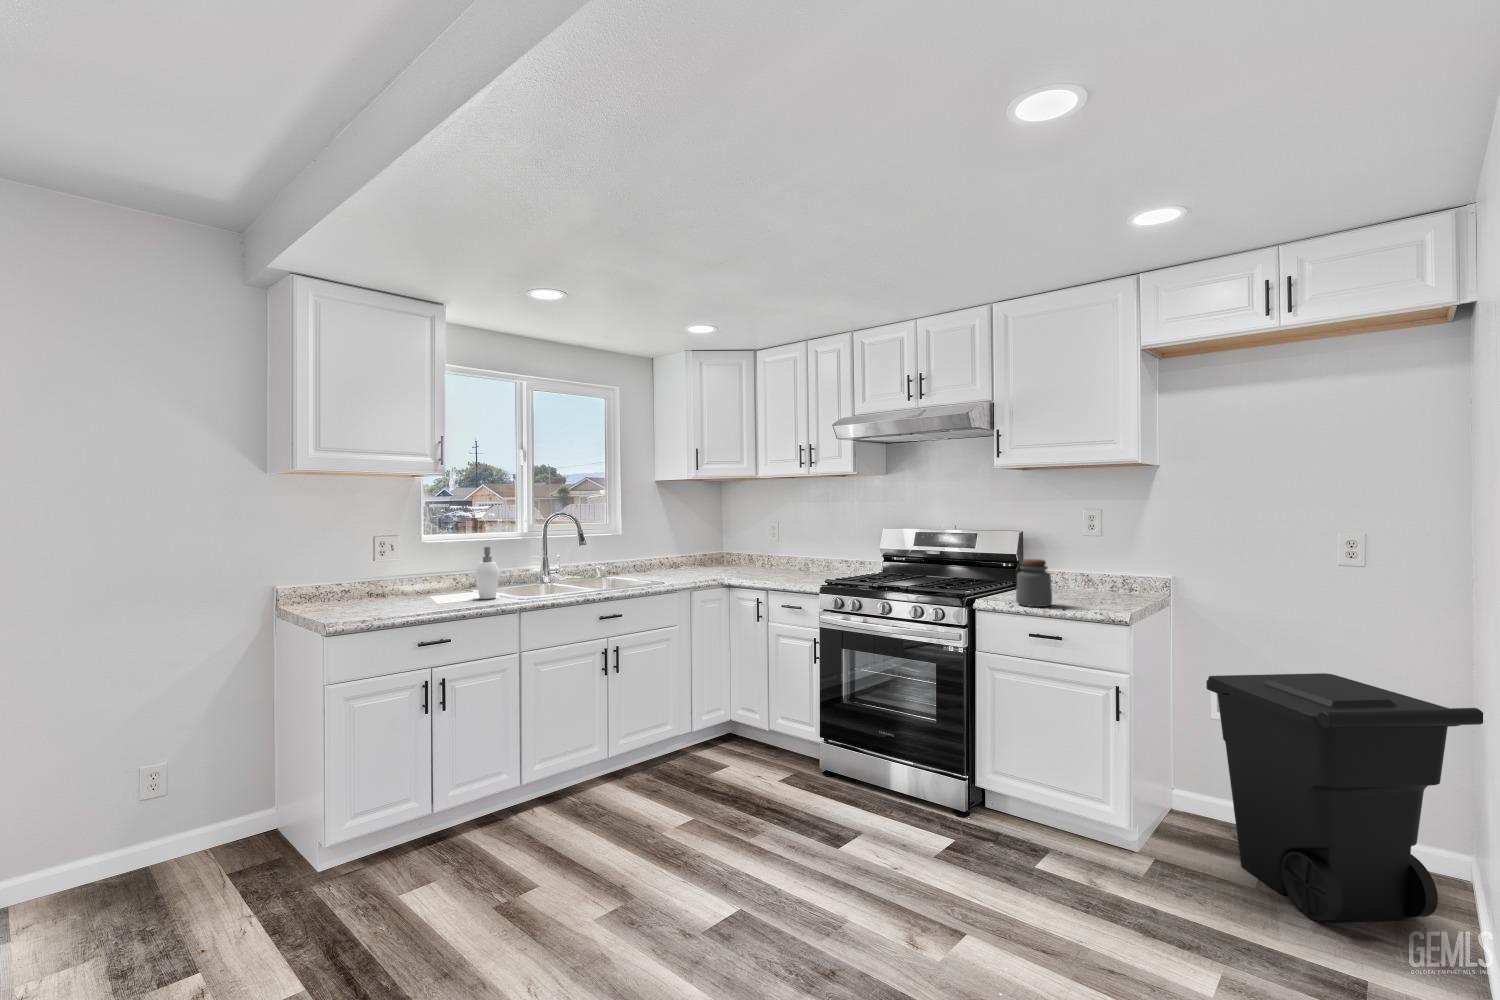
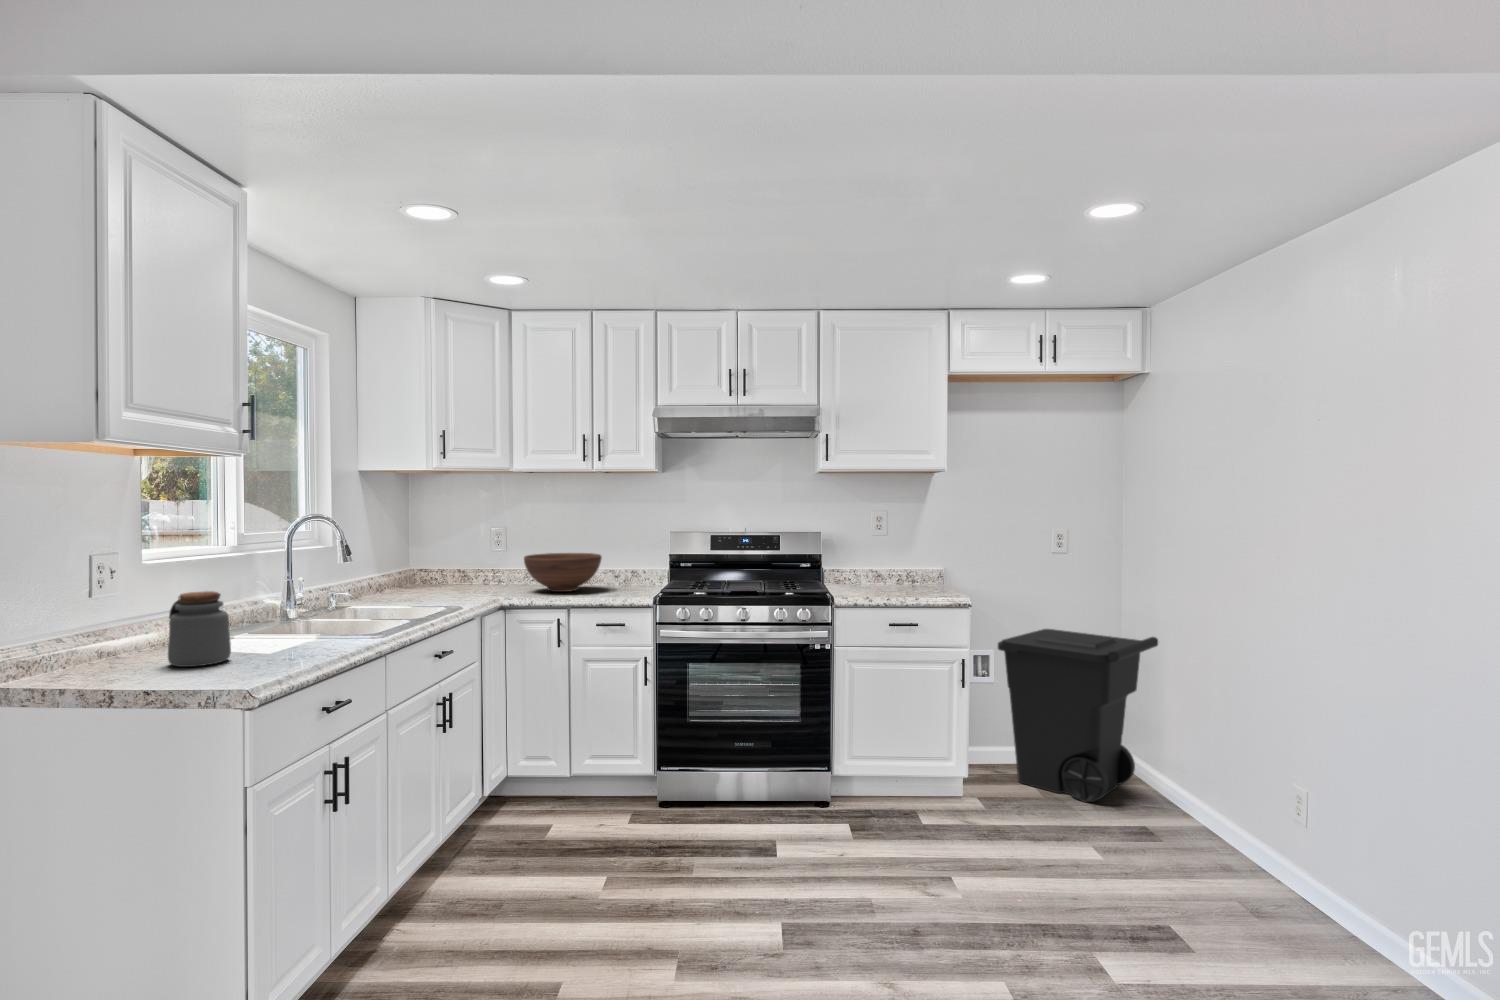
fruit bowl: none [752,545,816,577] -> present [524,553,602,592]
soap dispenser: present [475,547,499,599] -> none [268,572,311,656]
jar: present [1016,559,1052,607] -> present [168,591,231,667]

